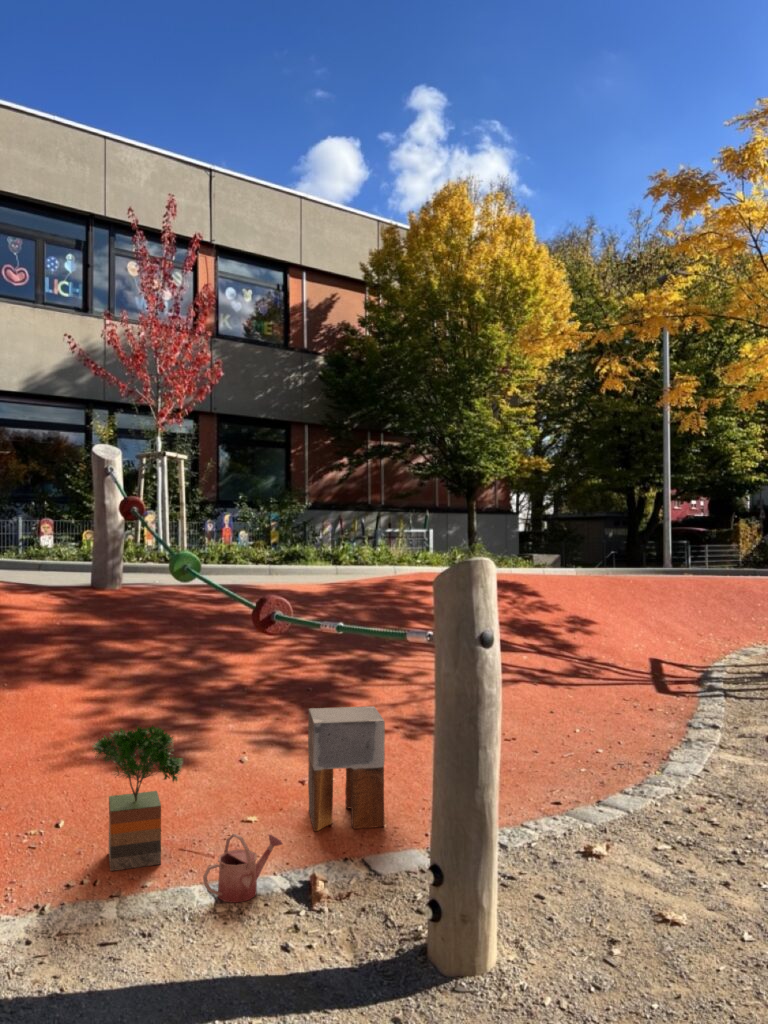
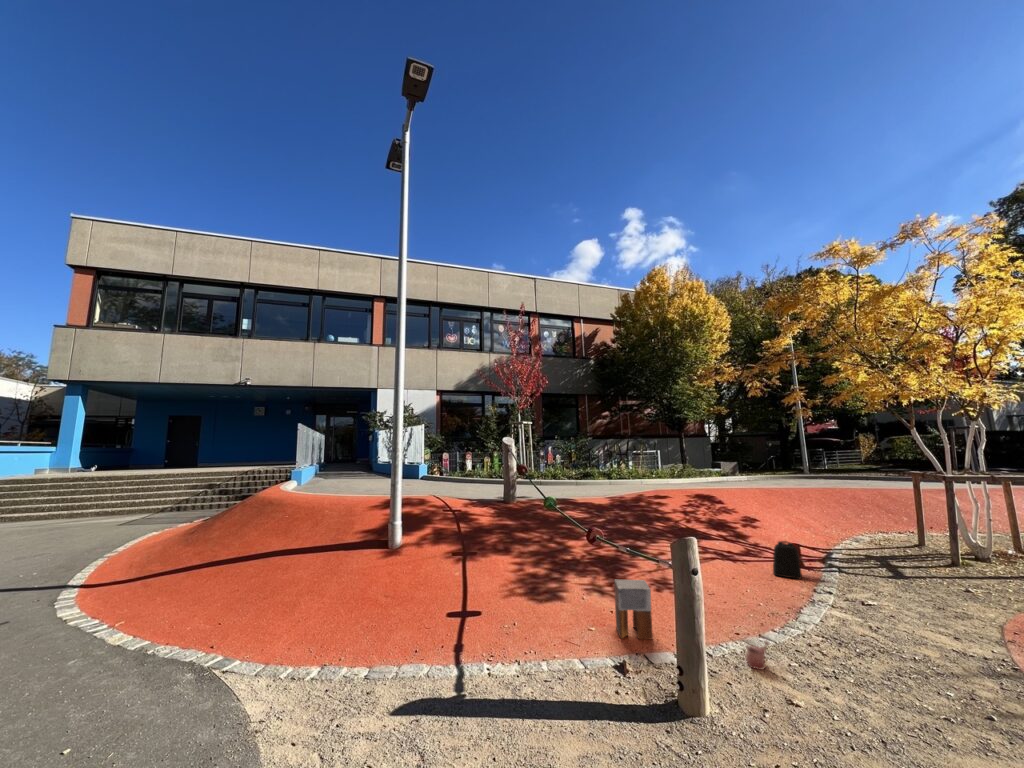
backpack: none [618,641,667,709] -> present [773,541,802,579]
potted tree: present [93,726,183,871] -> none [527,586,565,650]
watering can: present [203,834,283,903] -> present [745,640,769,670]

